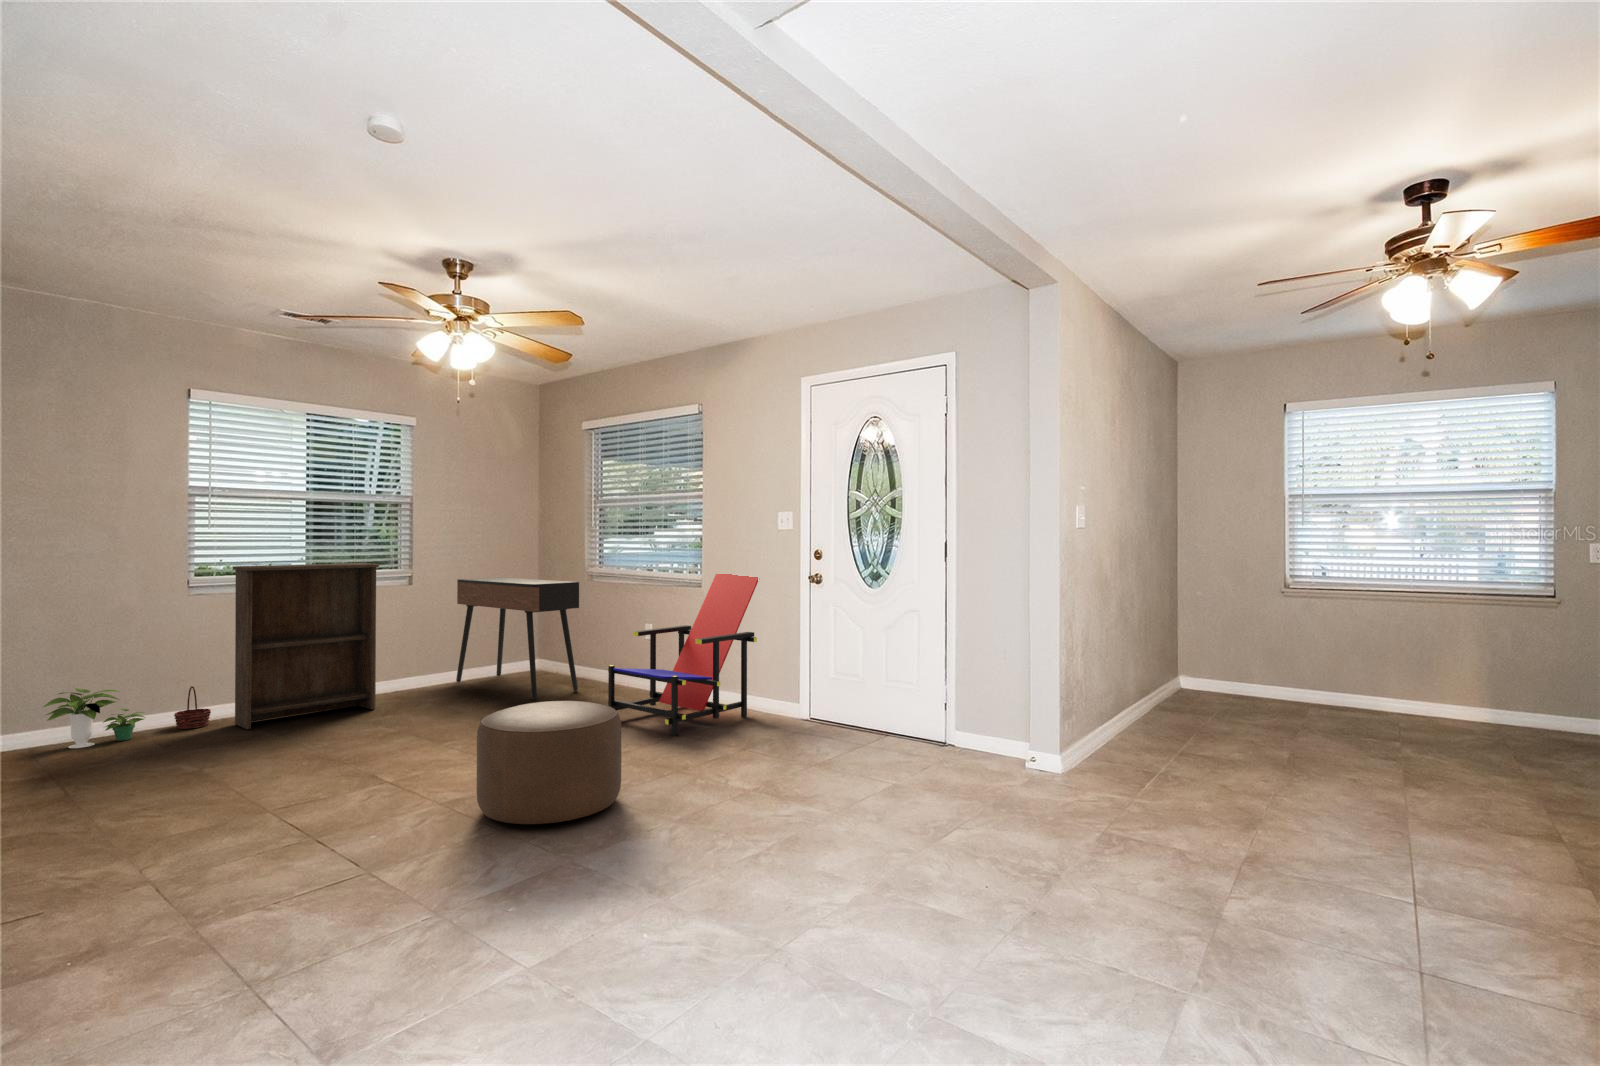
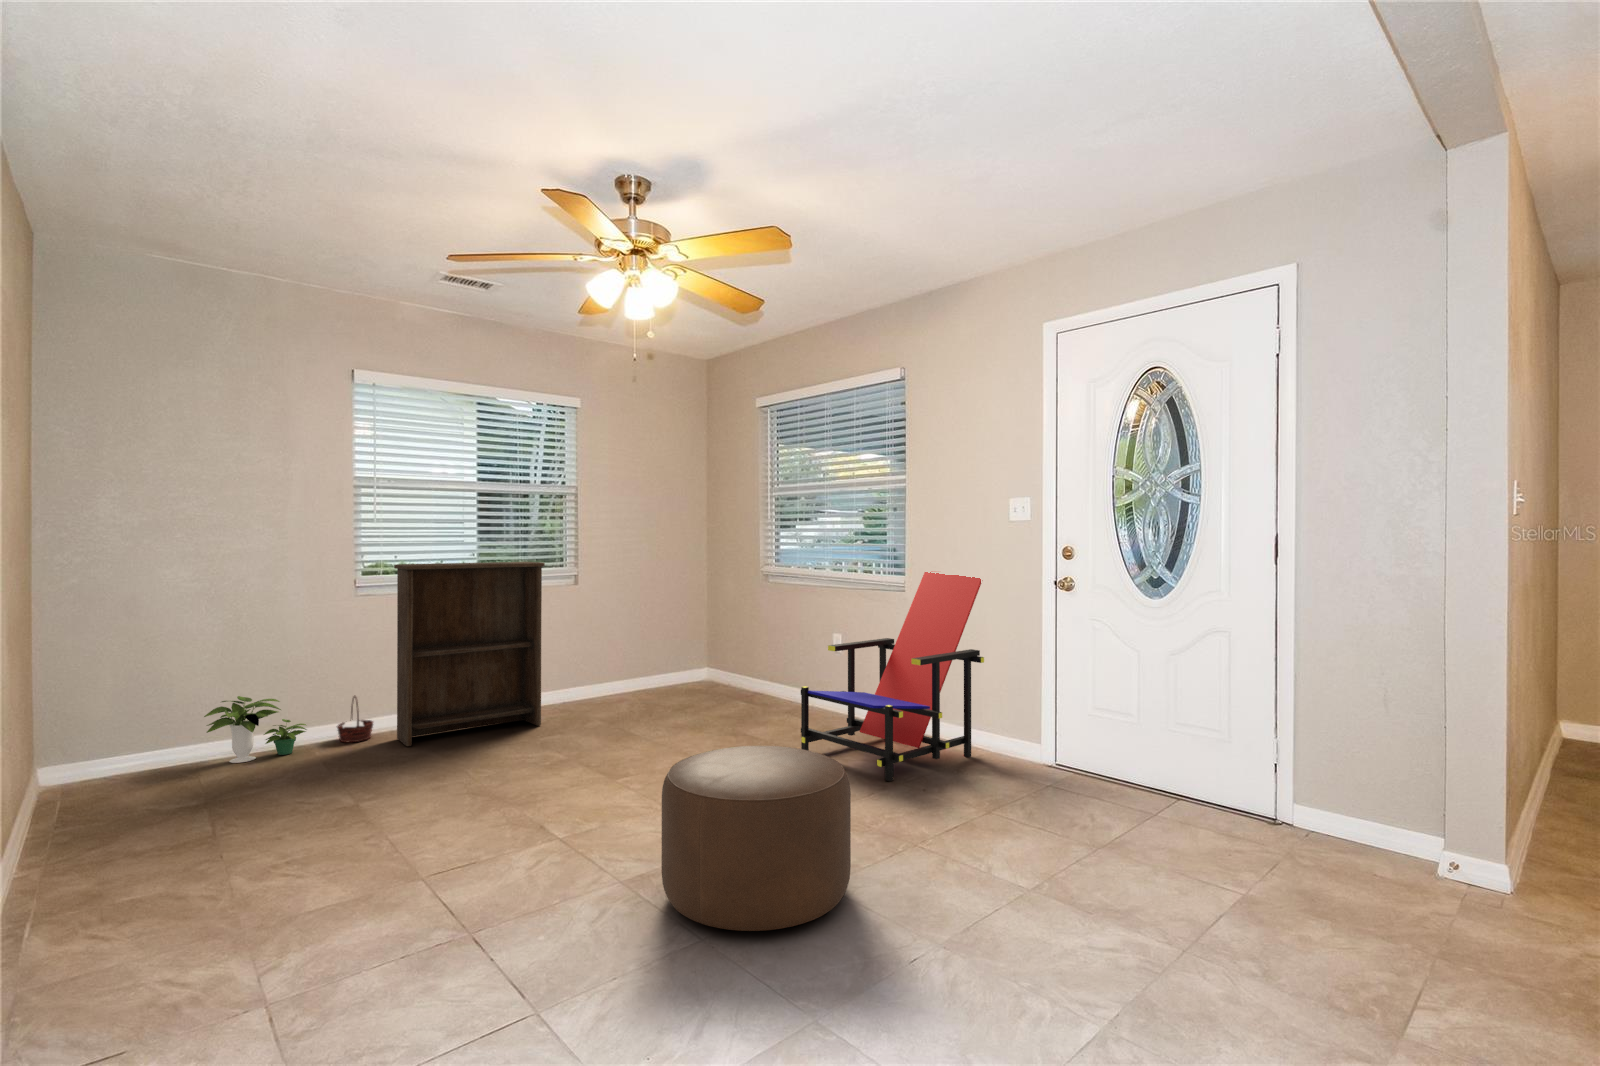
console table: present [456,577,579,699] -> none [625,578,759,719]

